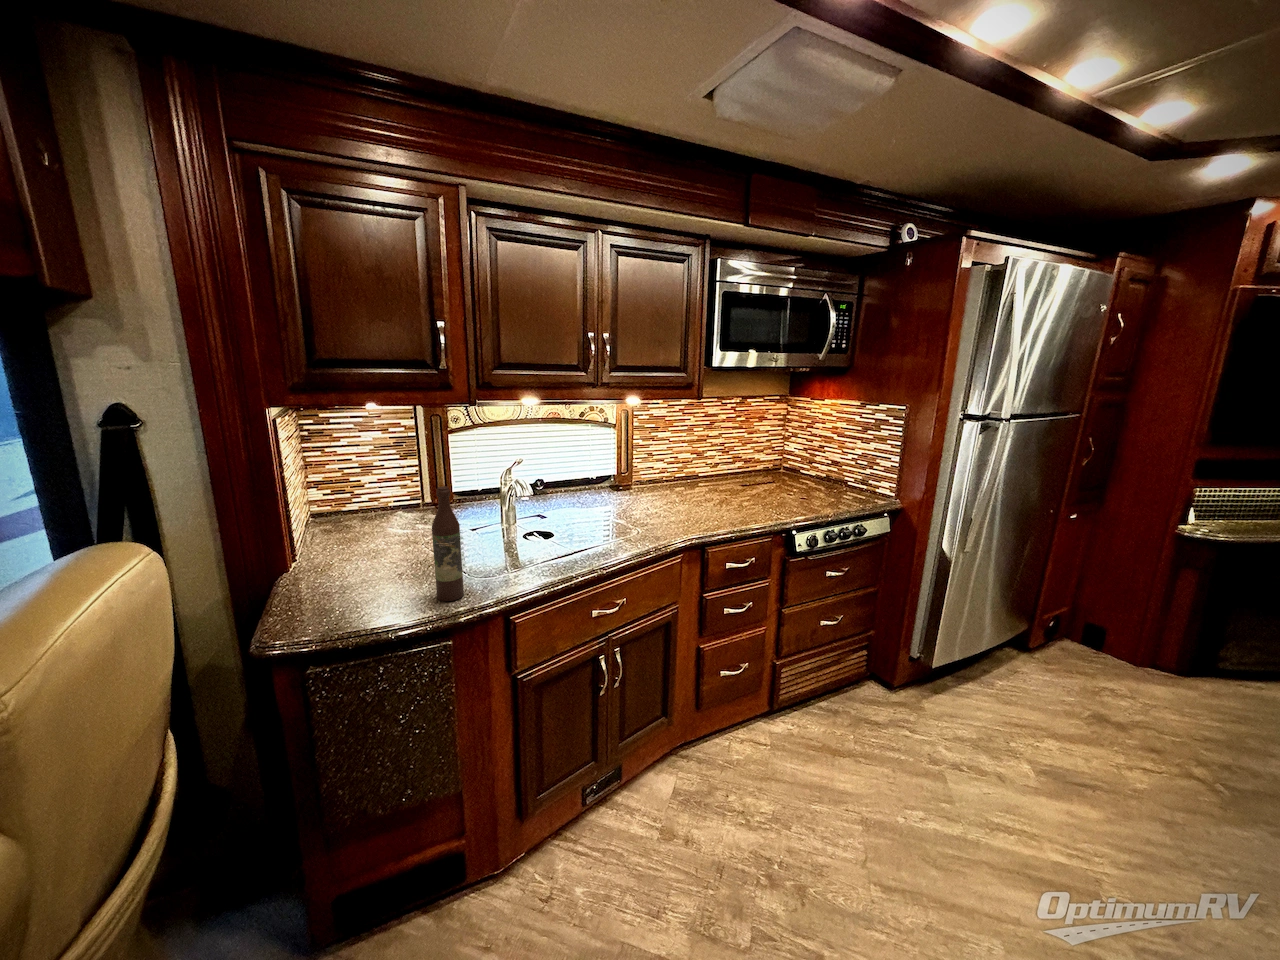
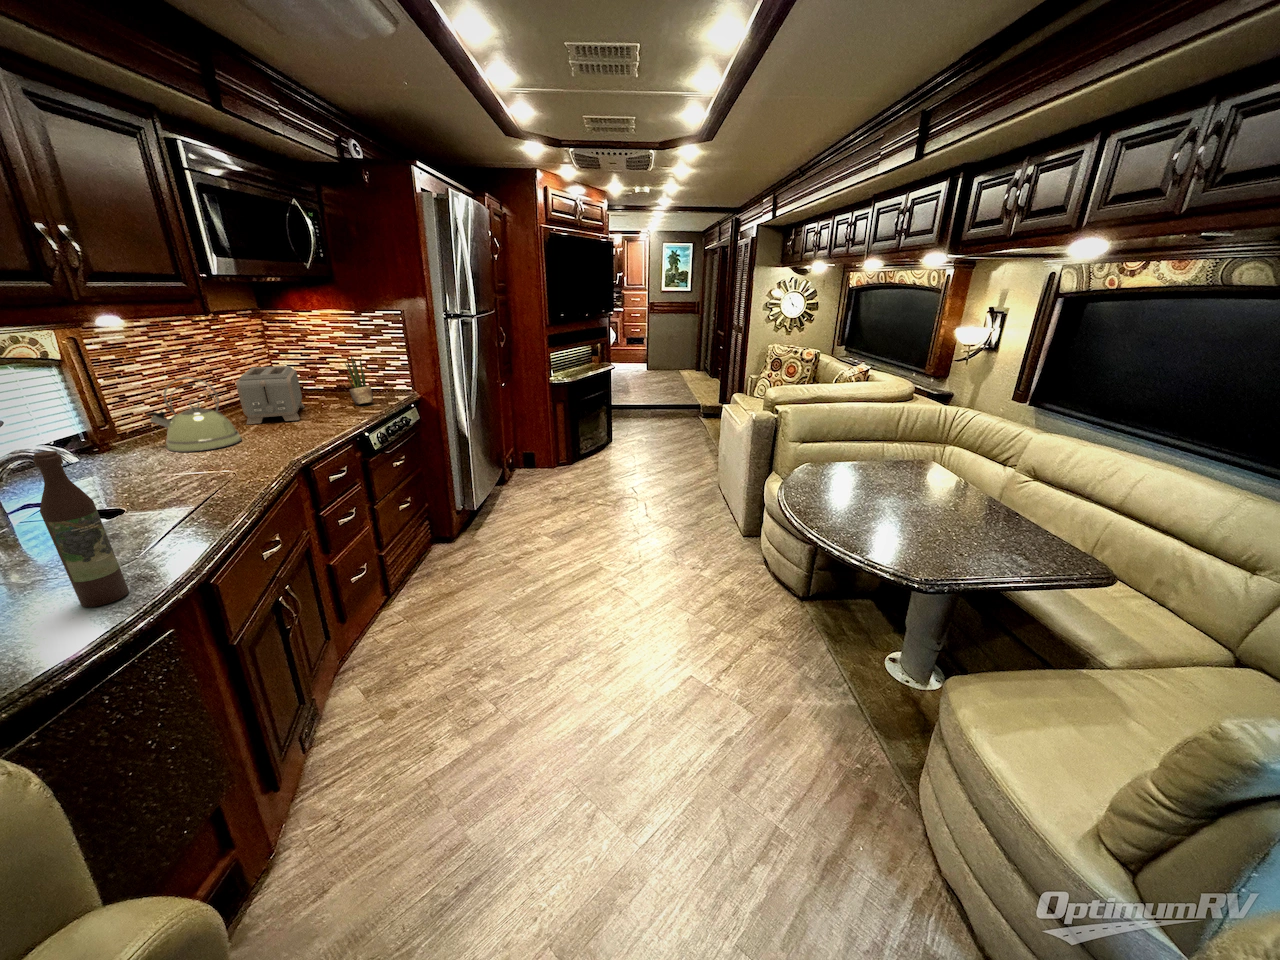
toaster: none [717,446,780,500] -> present [236,366,305,424]
kettle: none [646,447,695,507] -> present [146,377,241,452]
potted plant: none [819,447,842,499] -> present [345,356,373,404]

